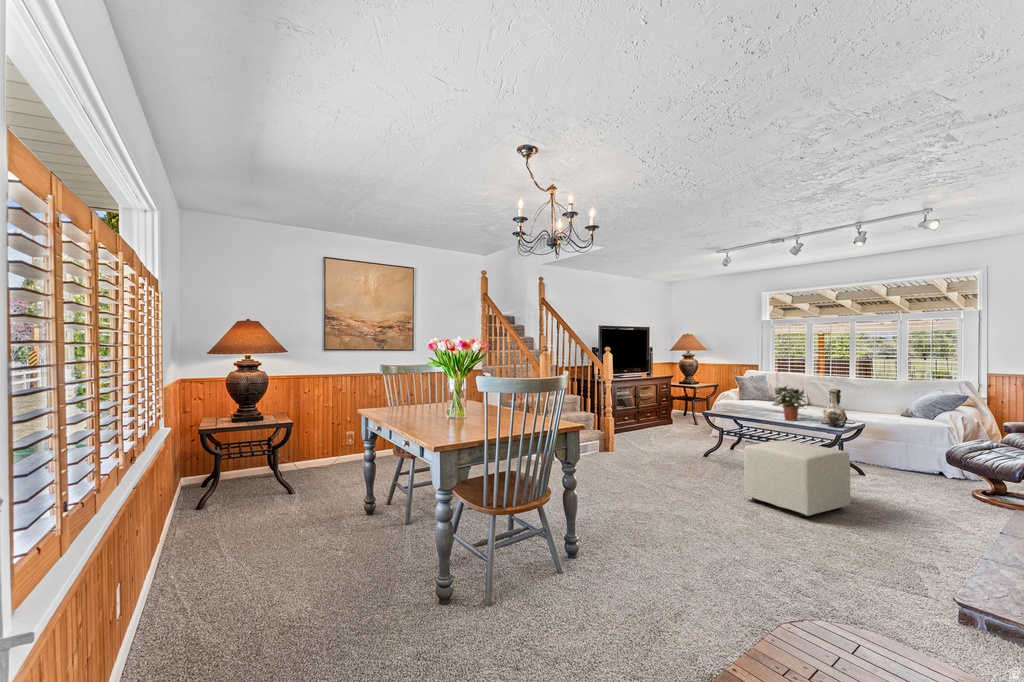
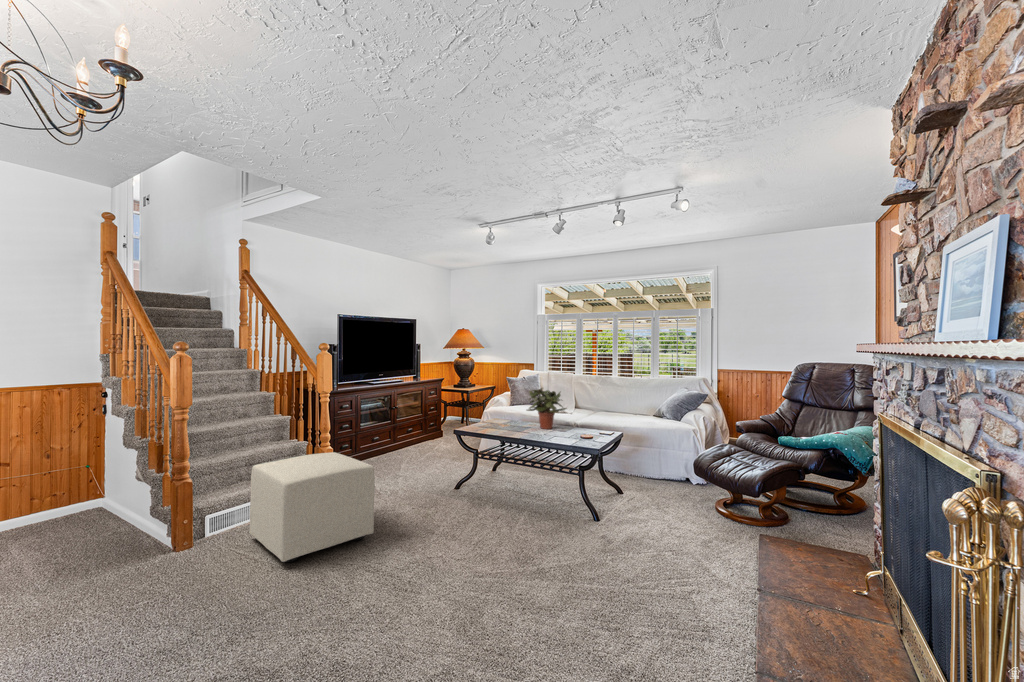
decorative vase: present [824,389,848,428] -> none [576,391,600,438]
ottoman: present [744,441,850,517] -> present [250,452,375,562]

